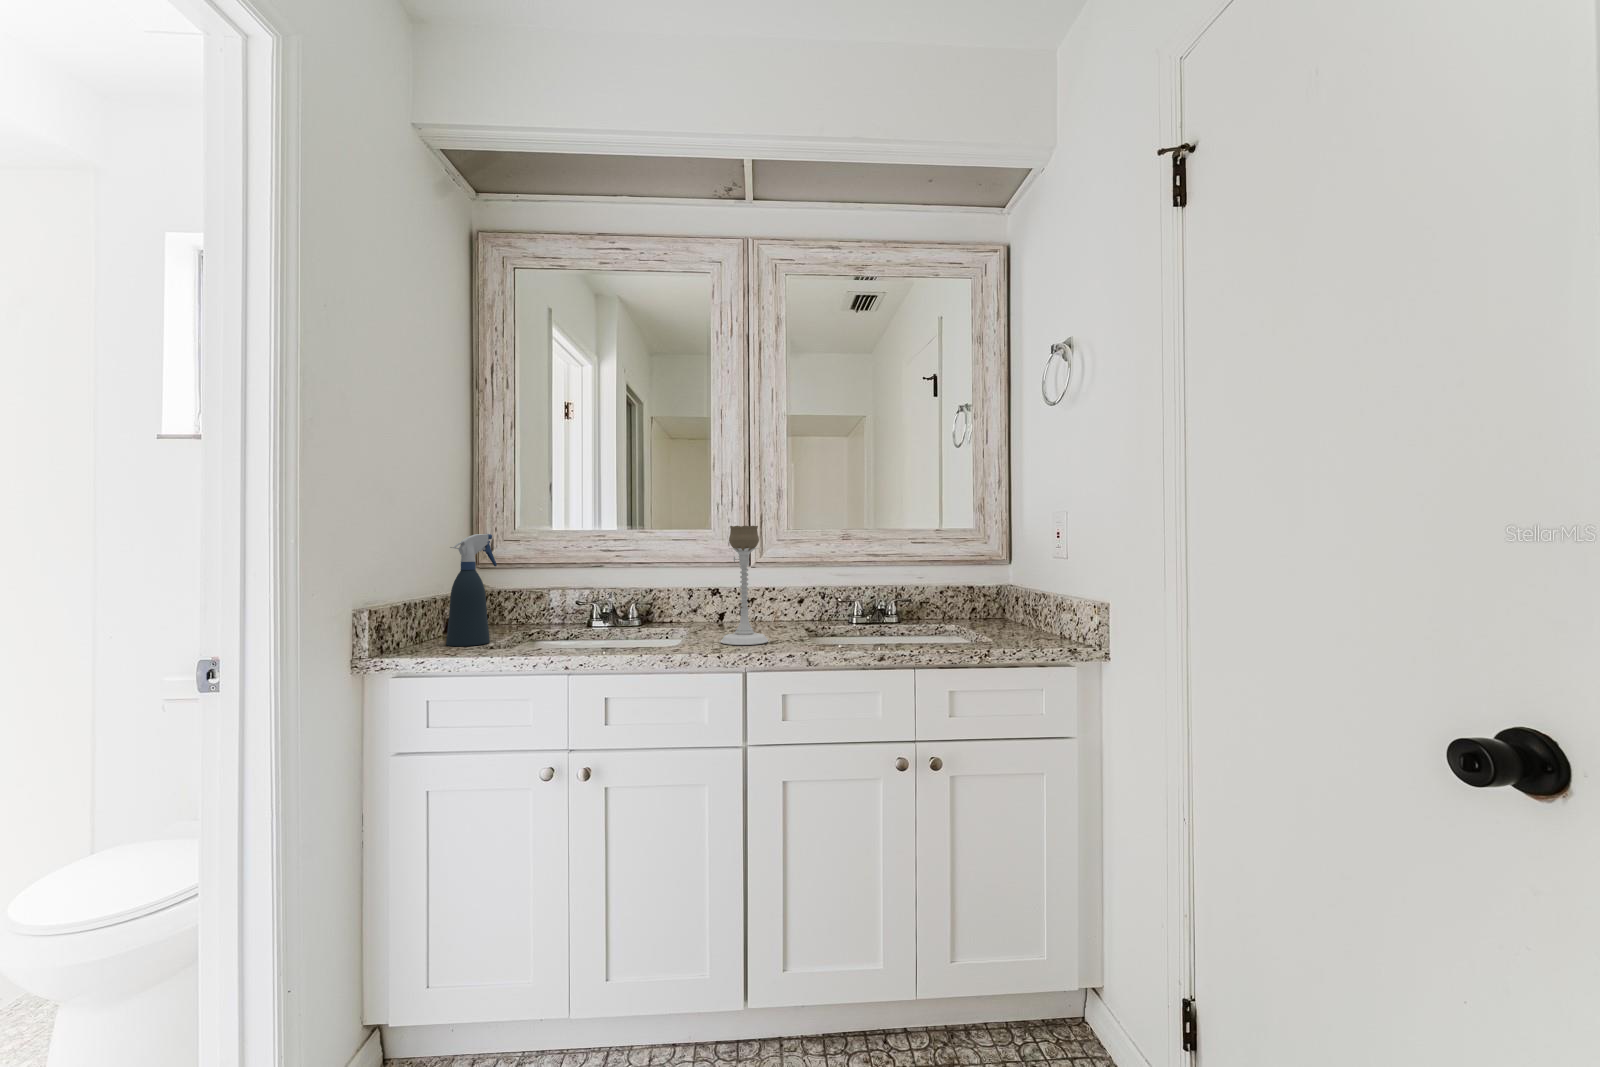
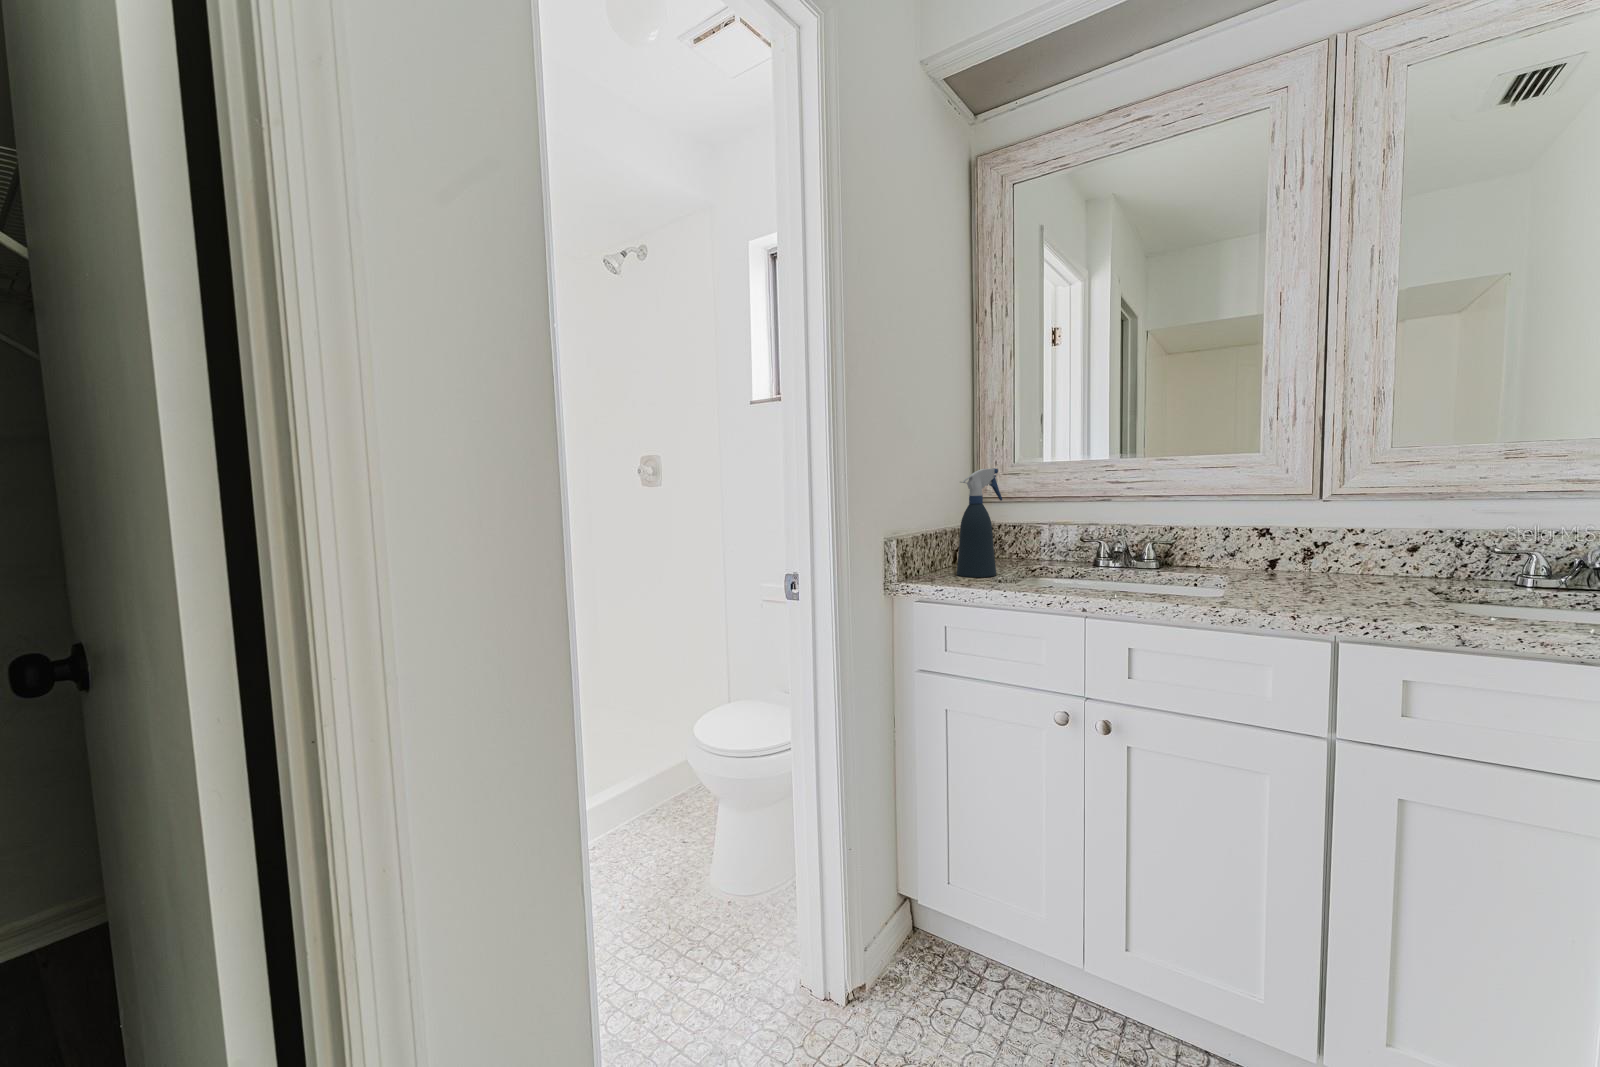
candle holder: present [720,526,768,645] -> none [1285,443,1367,605]

